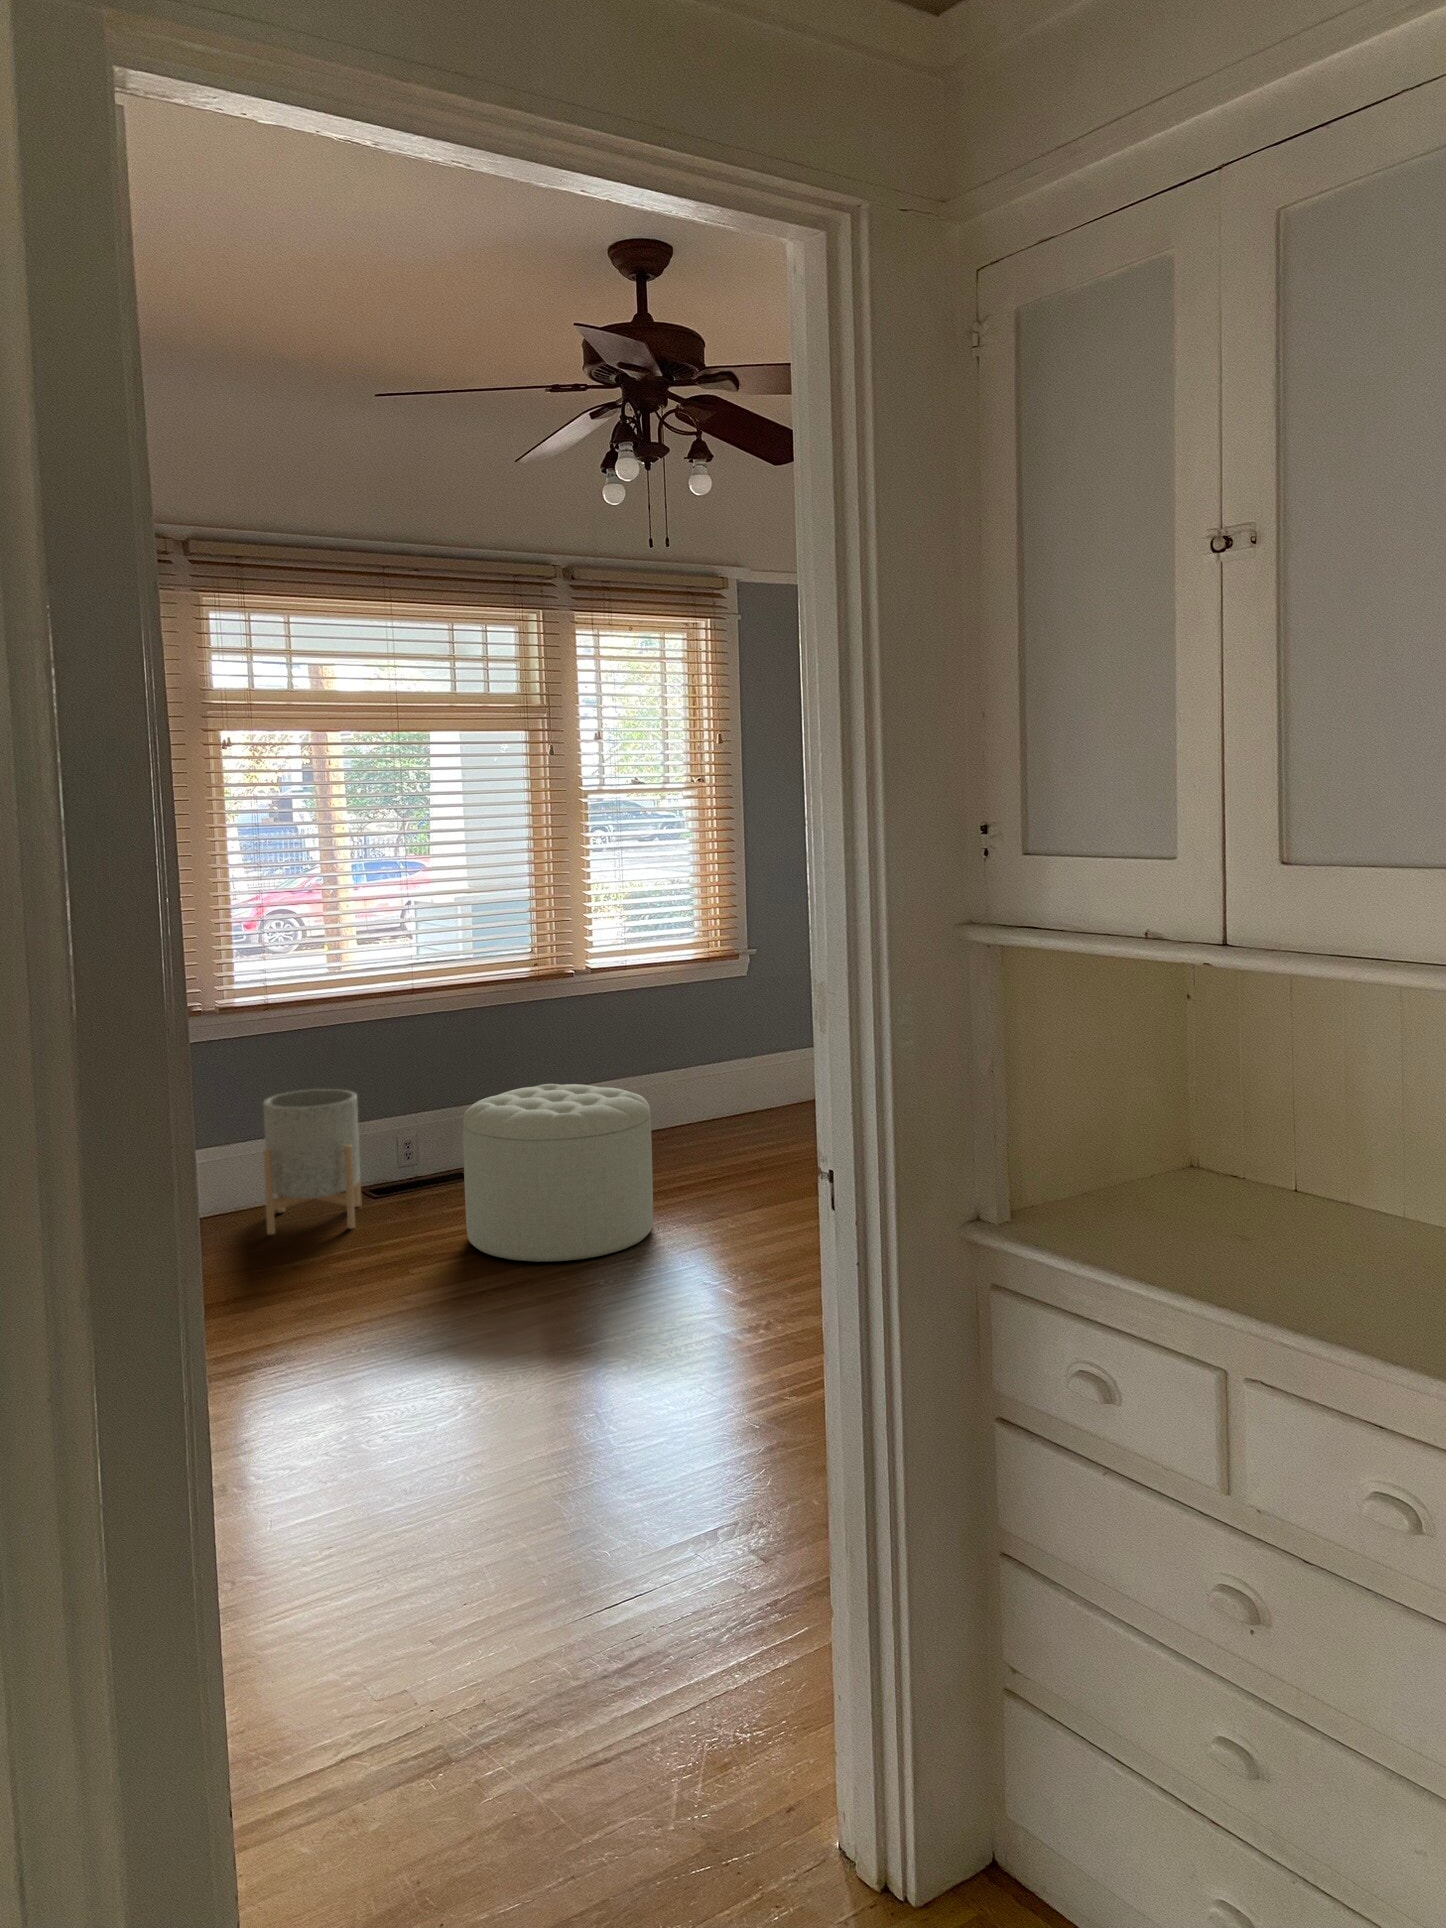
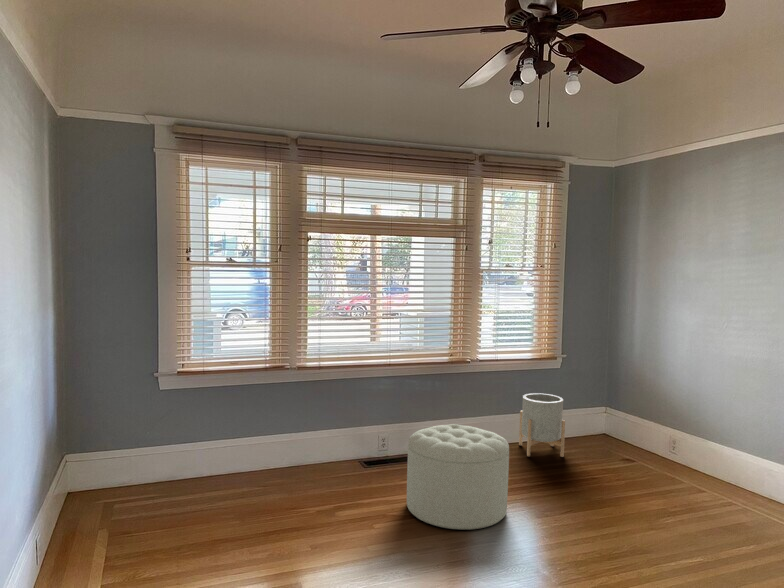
planter: present [263,1089,361,1234] -> present [519,393,565,457]

